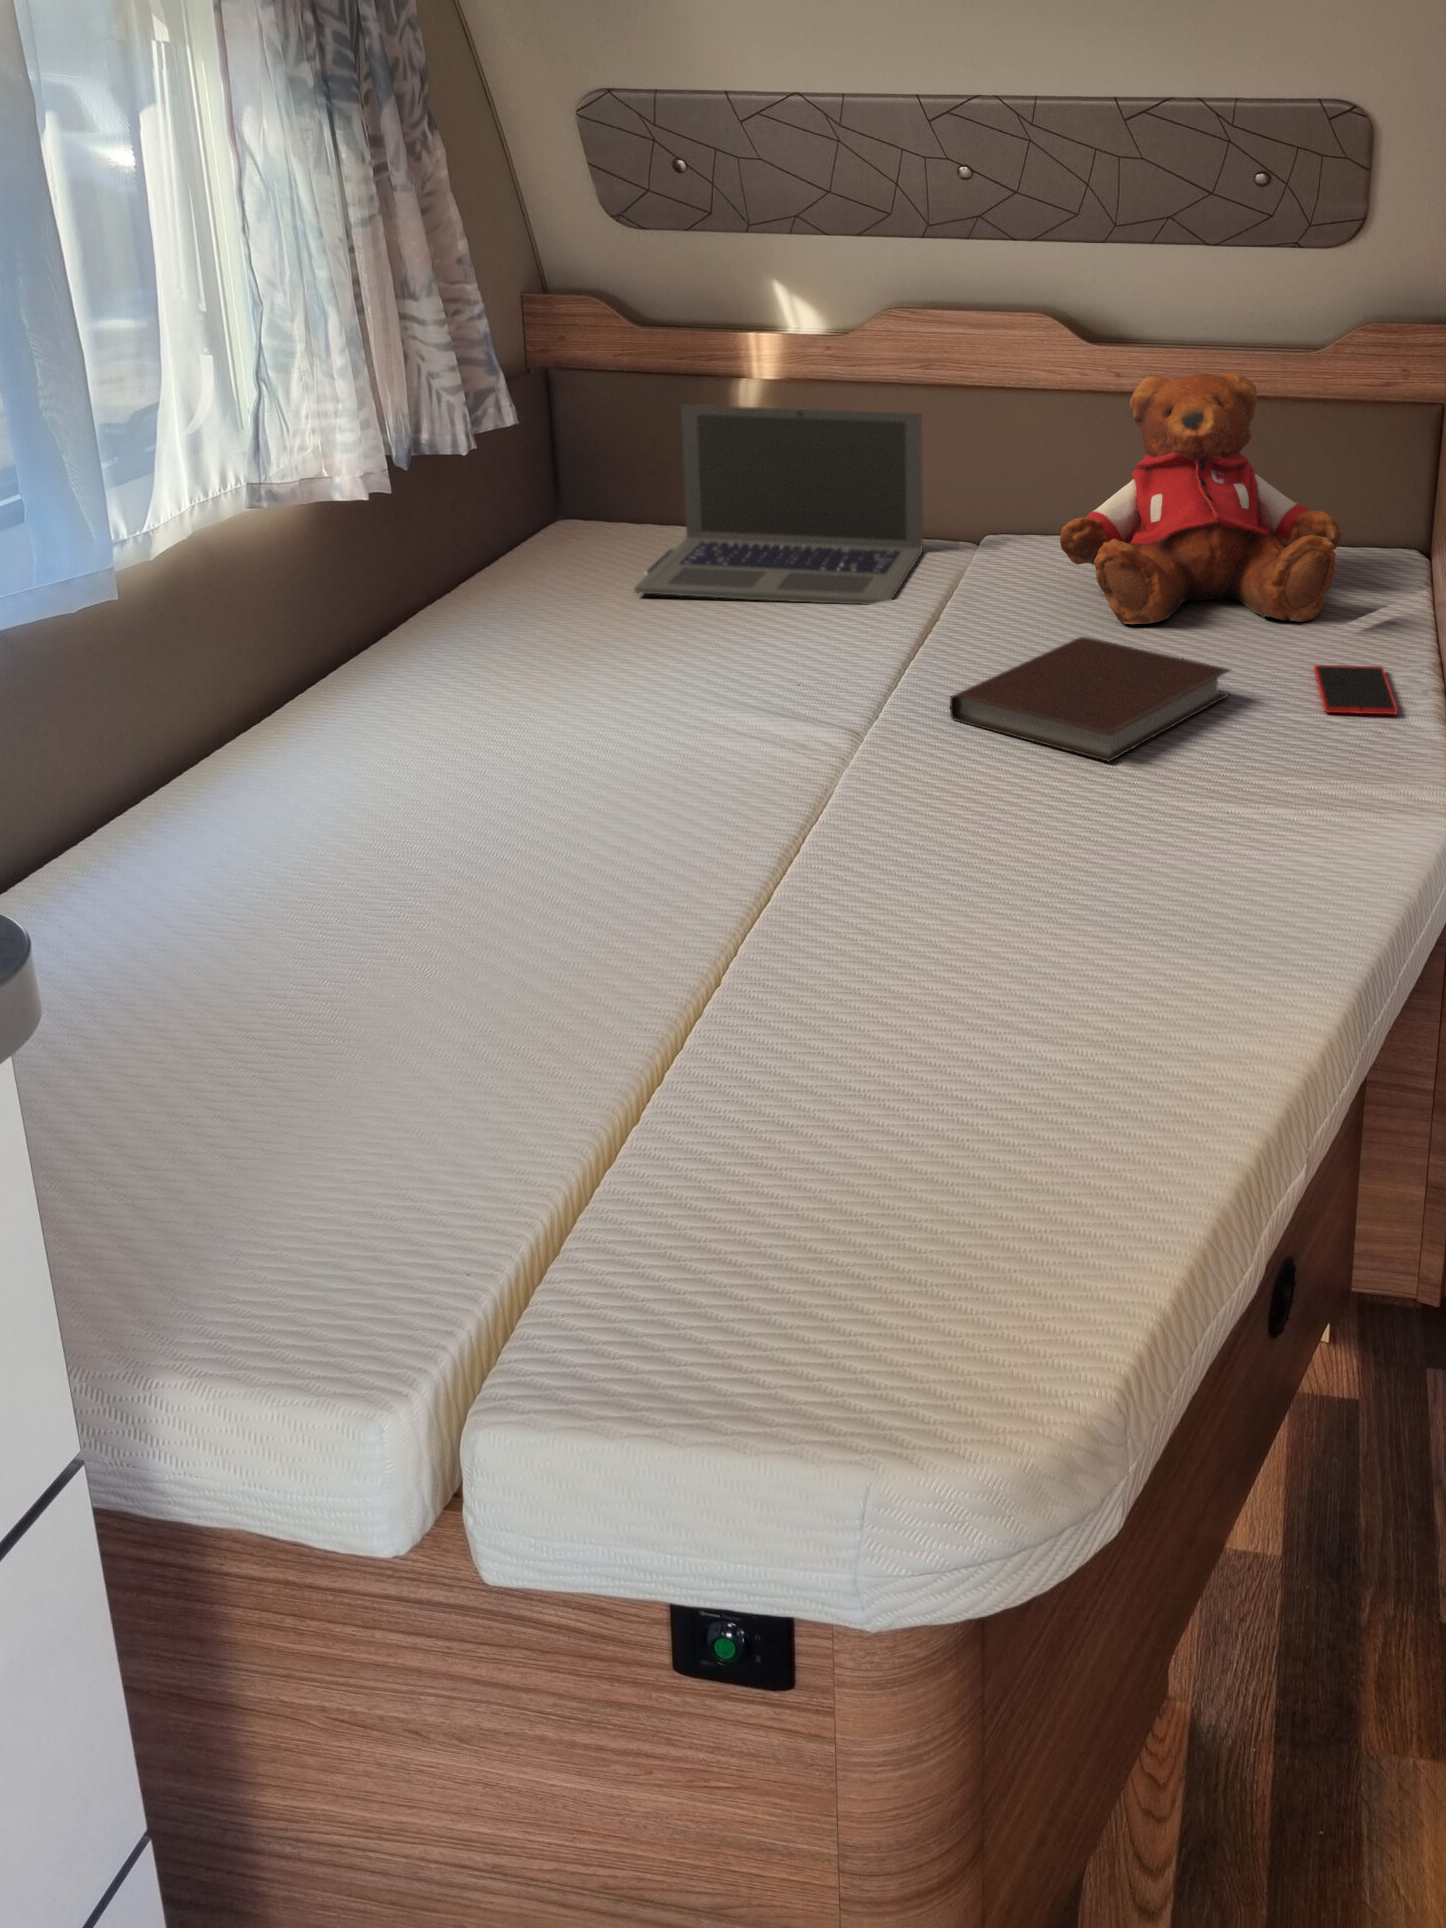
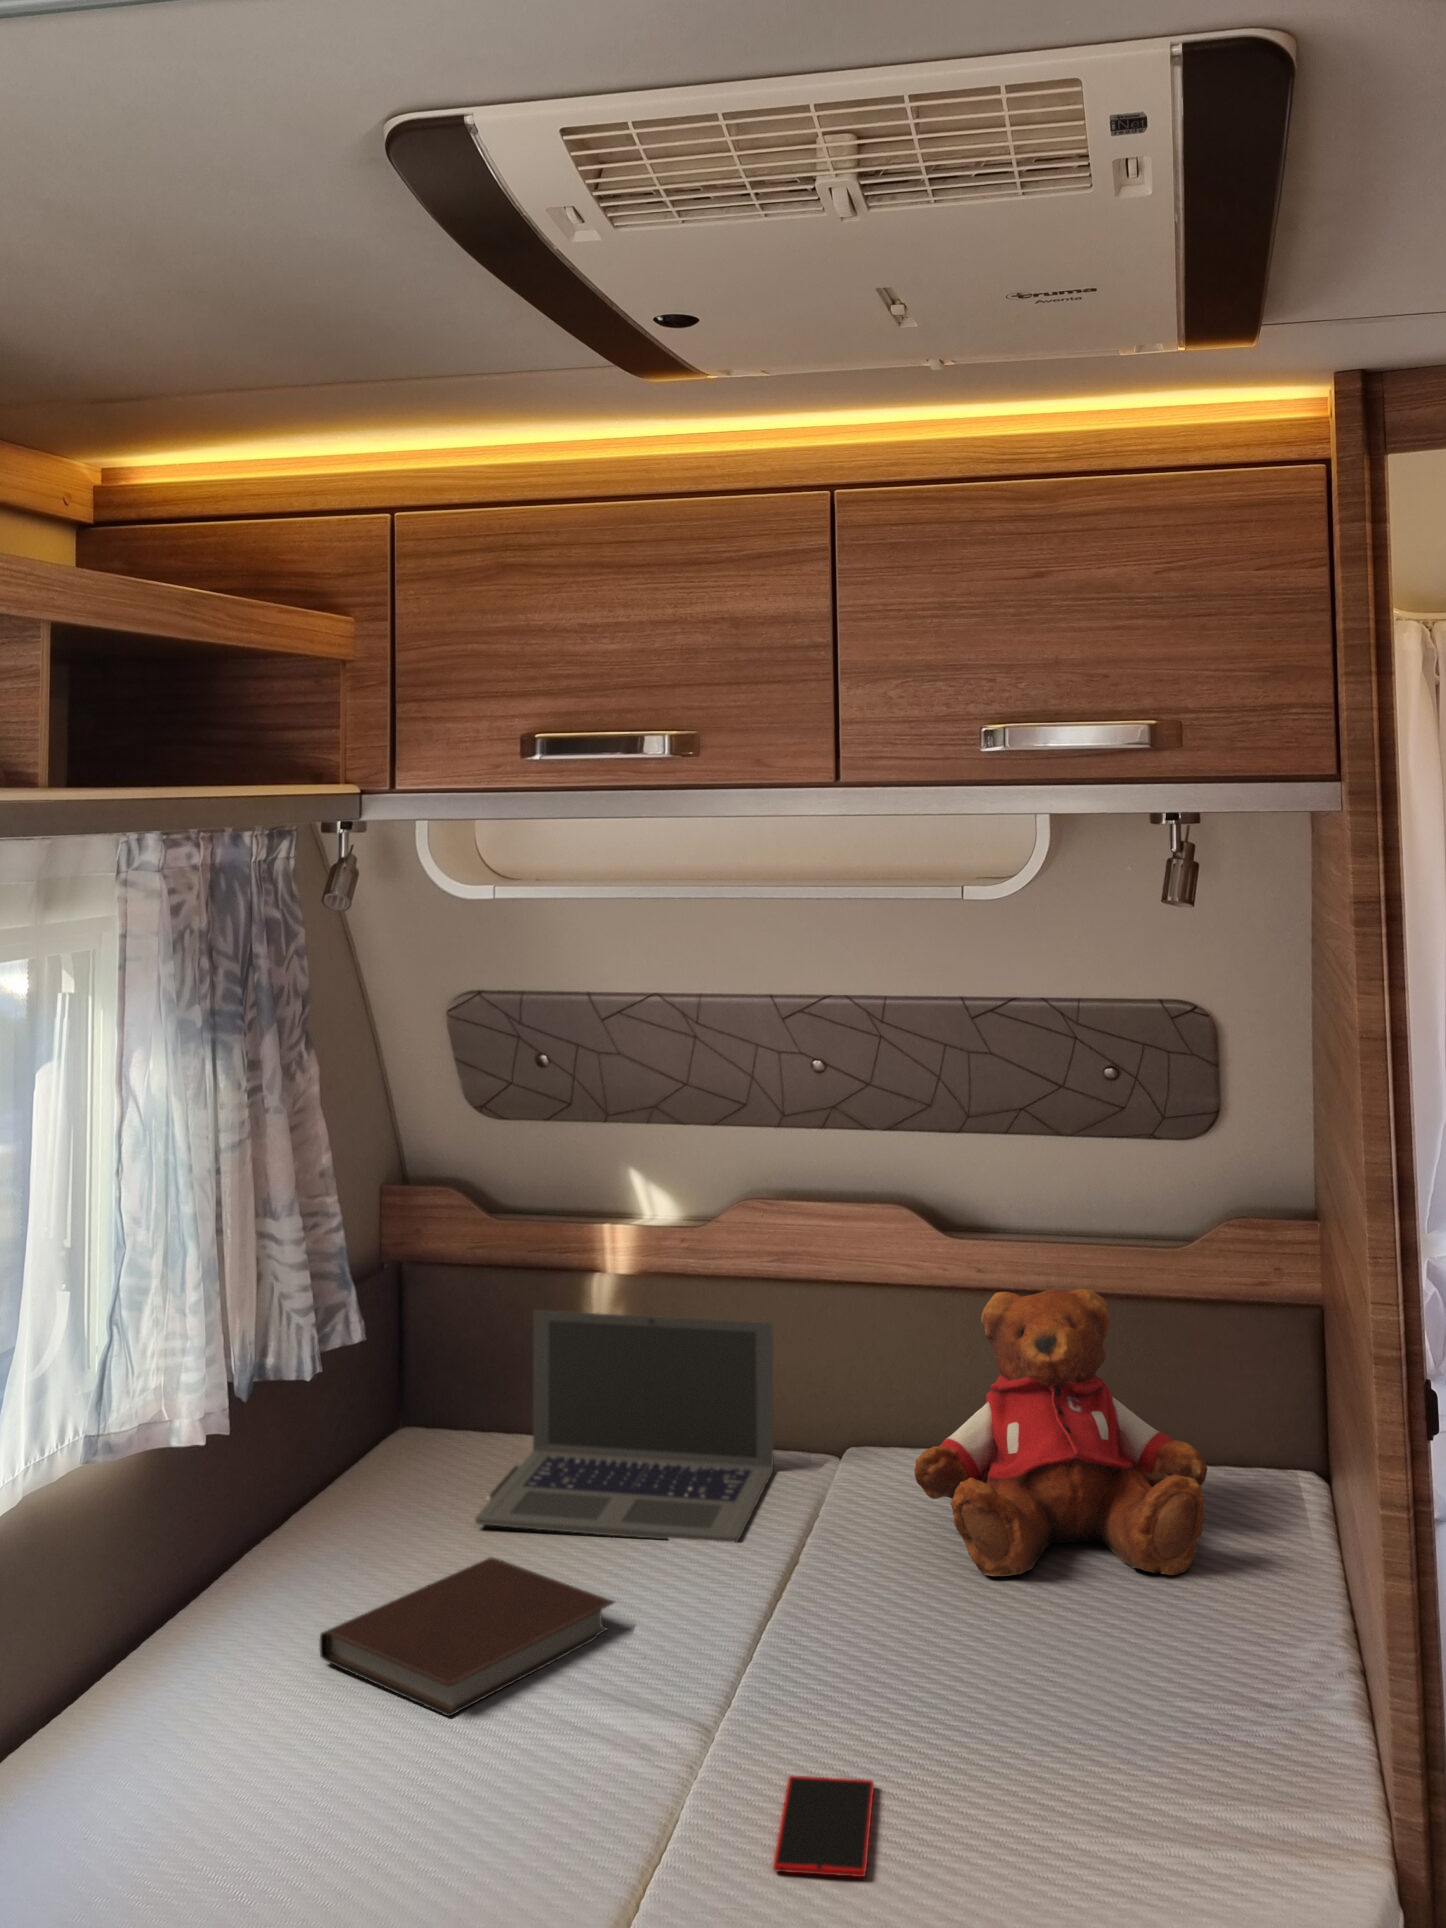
notebook: present [950,637,1230,761] -> present [320,1558,614,1716]
smartphone: present [1314,665,1398,715] -> present [773,1776,874,1877]

